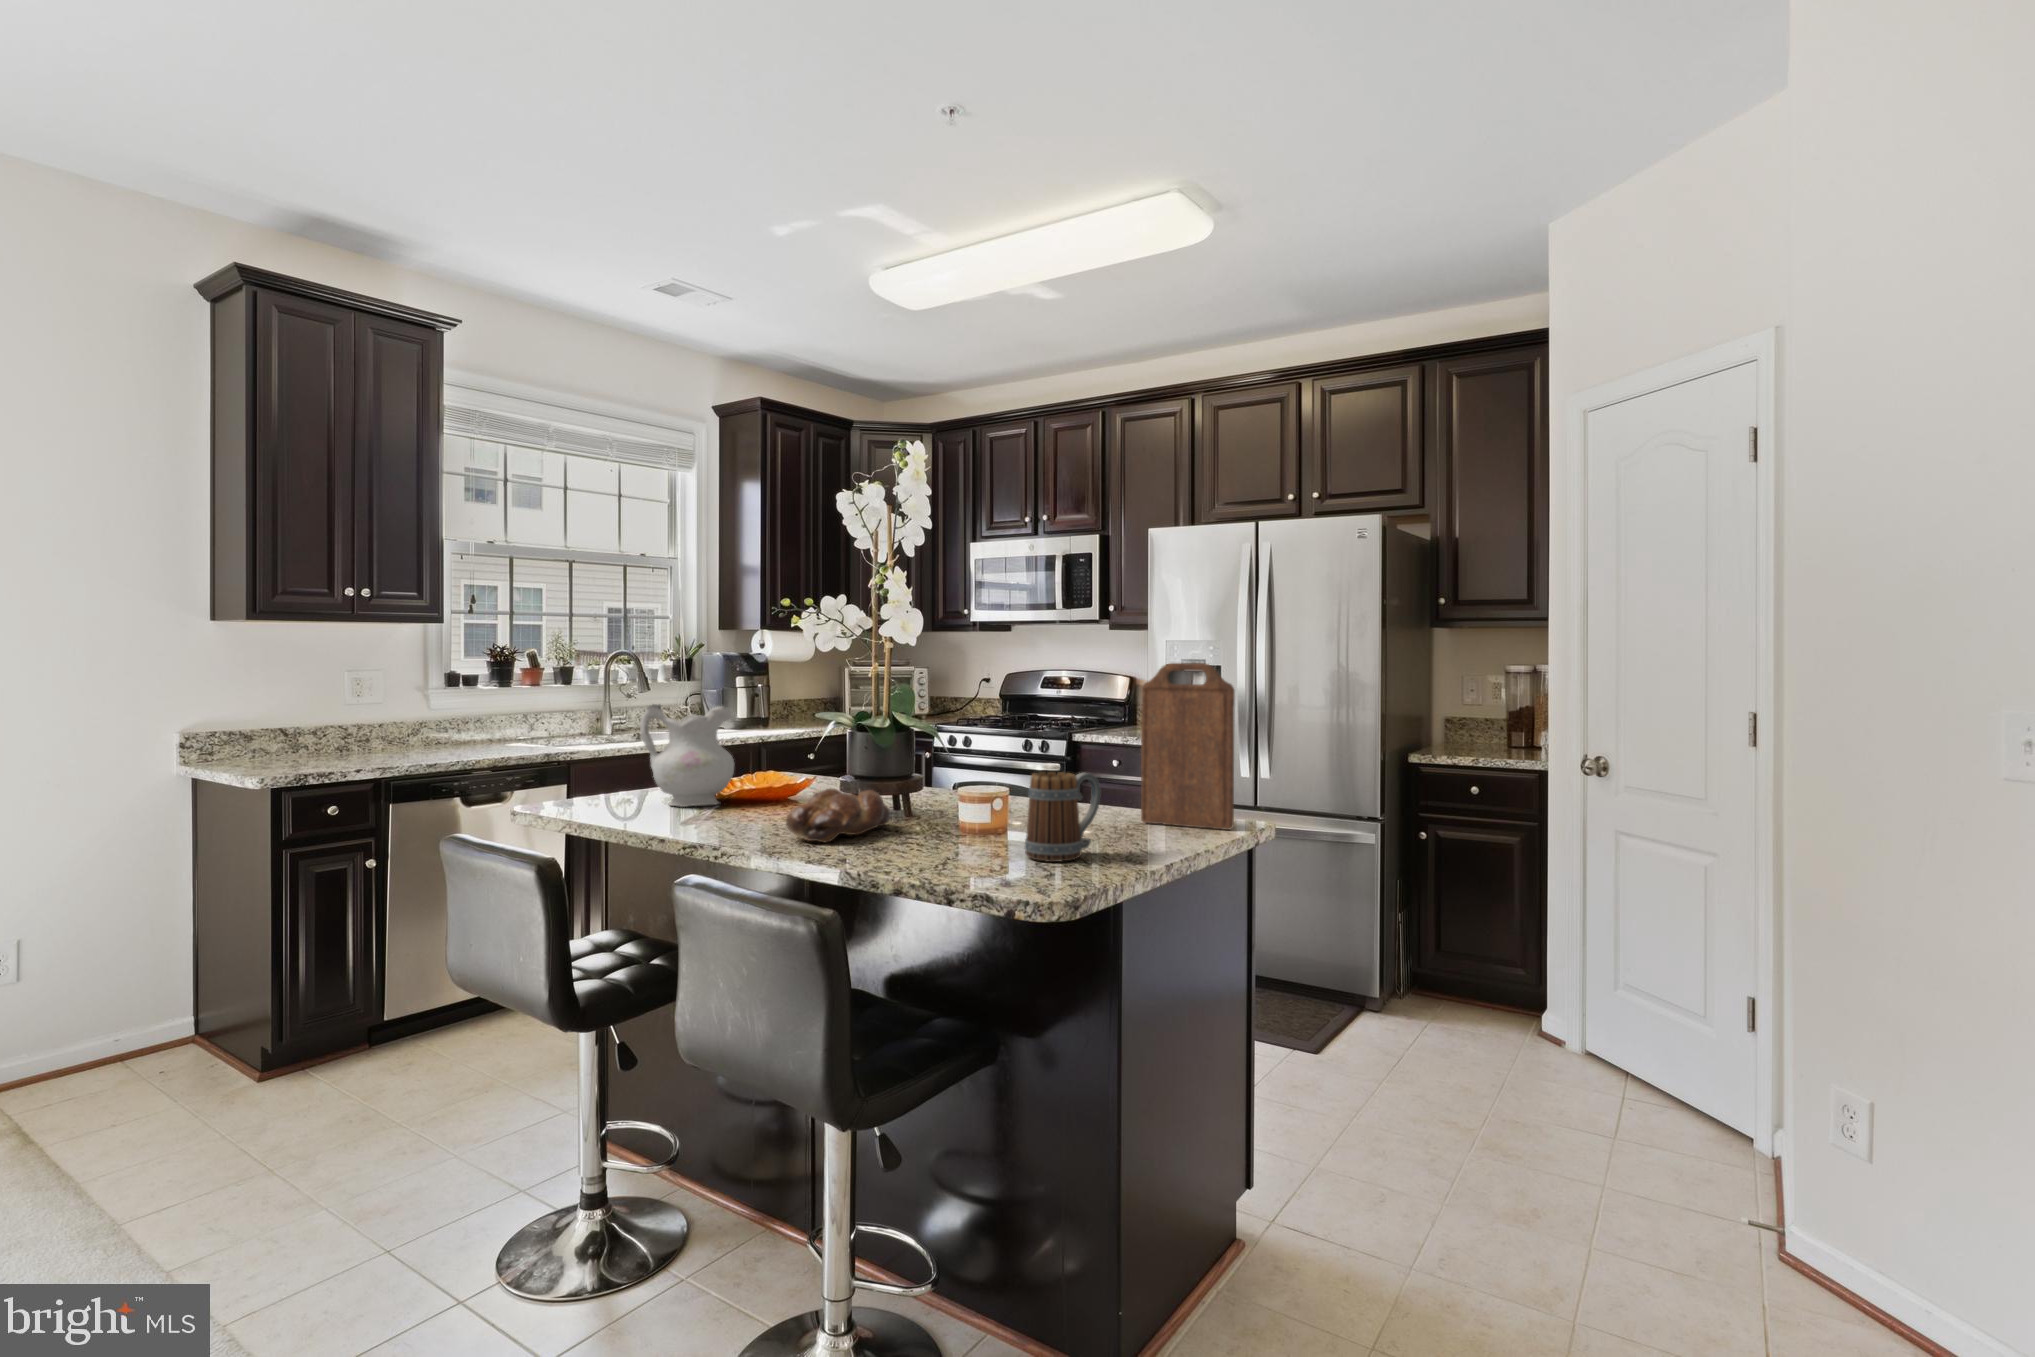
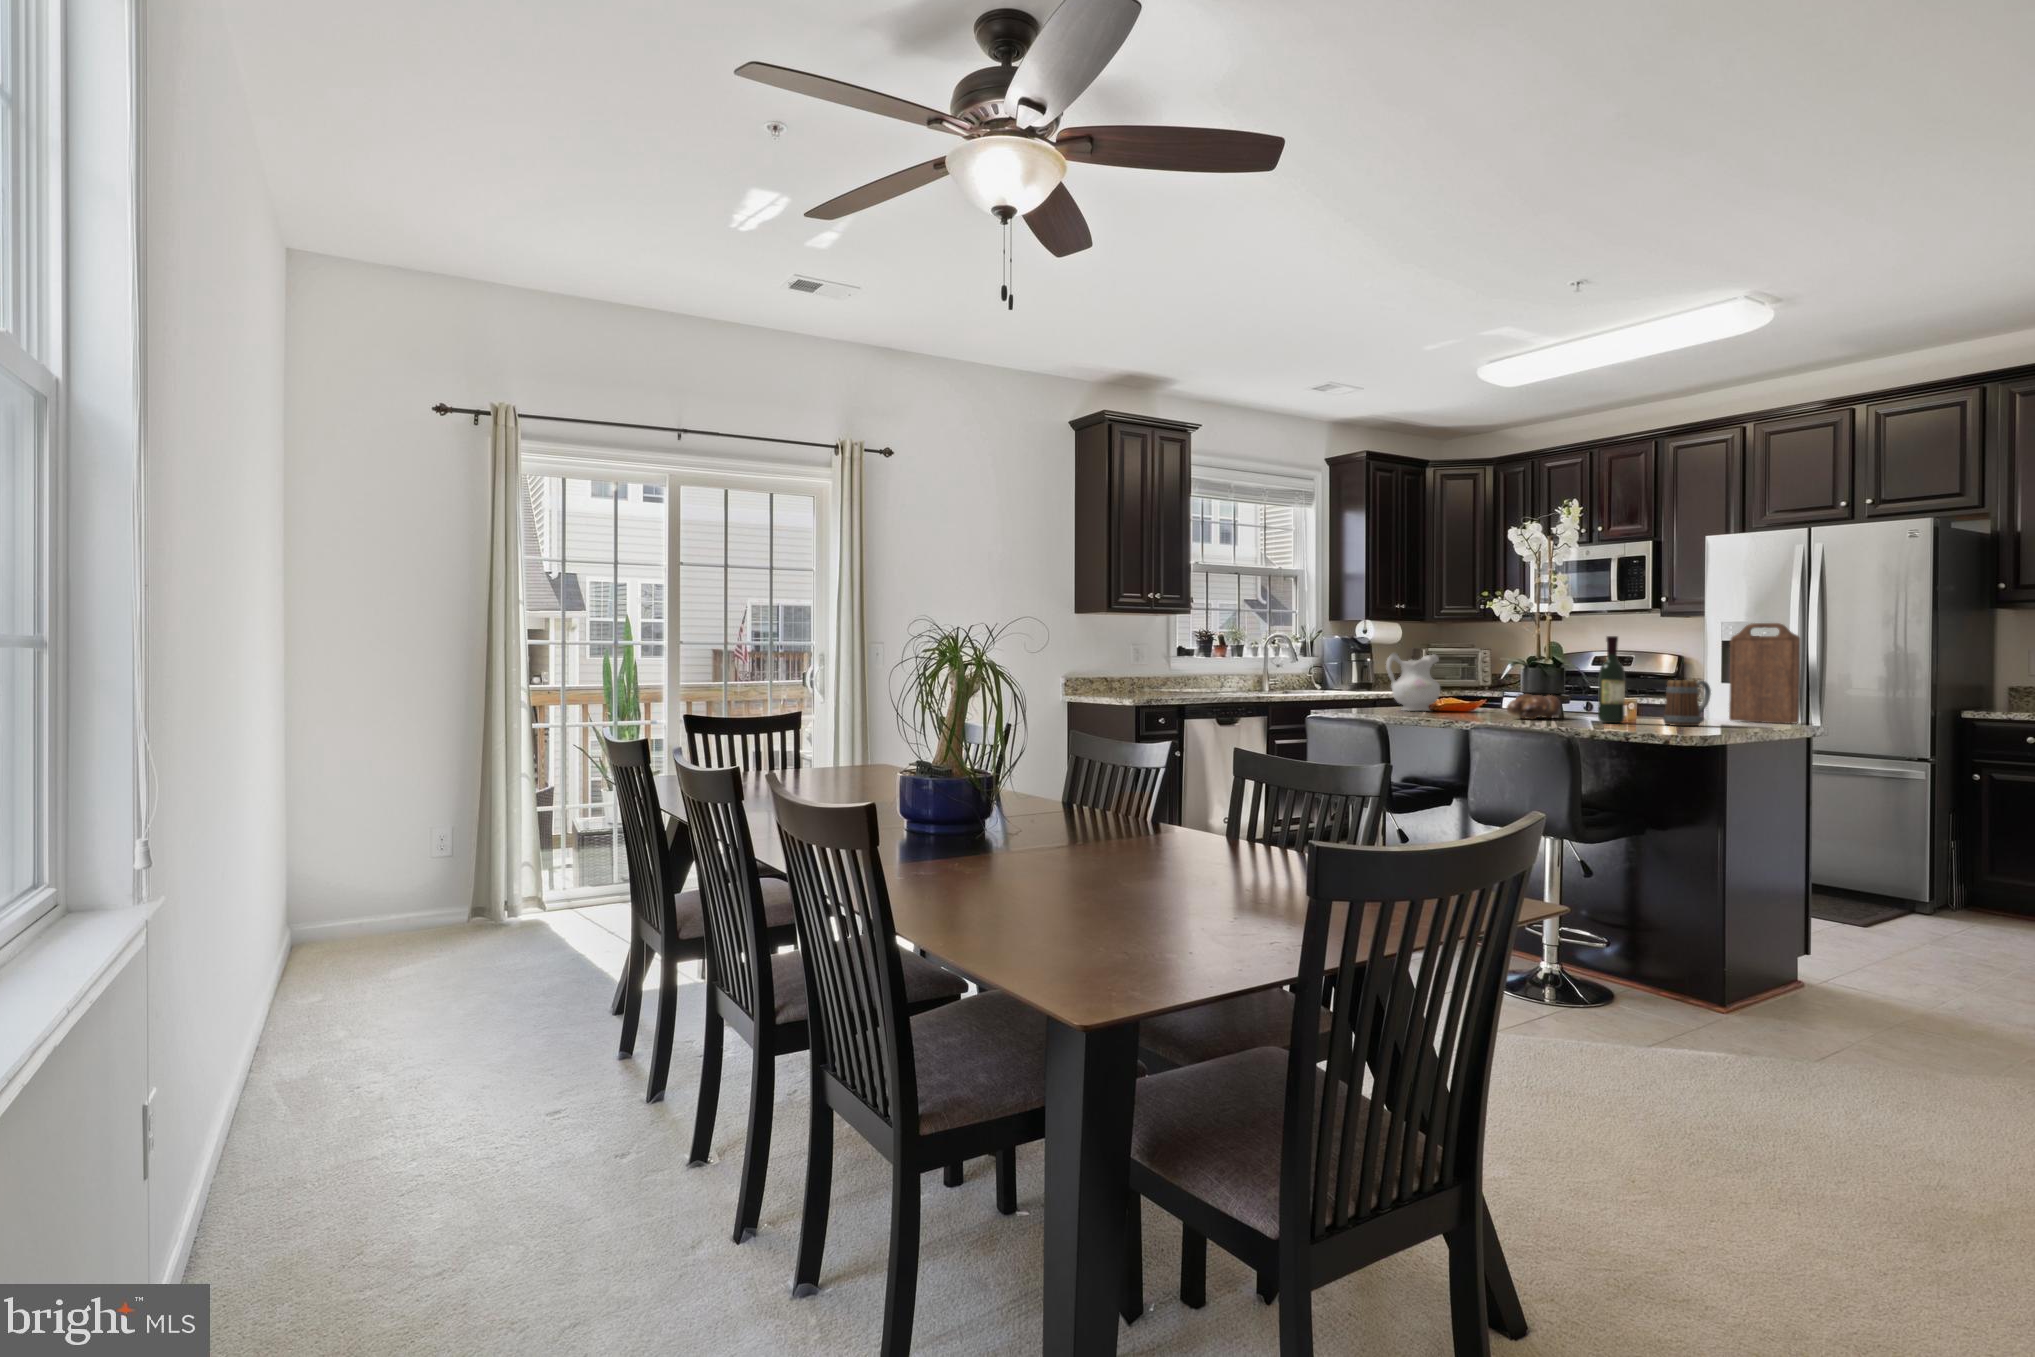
wine bottle: none [923,691,965,855] -> present [1598,636,1625,723]

